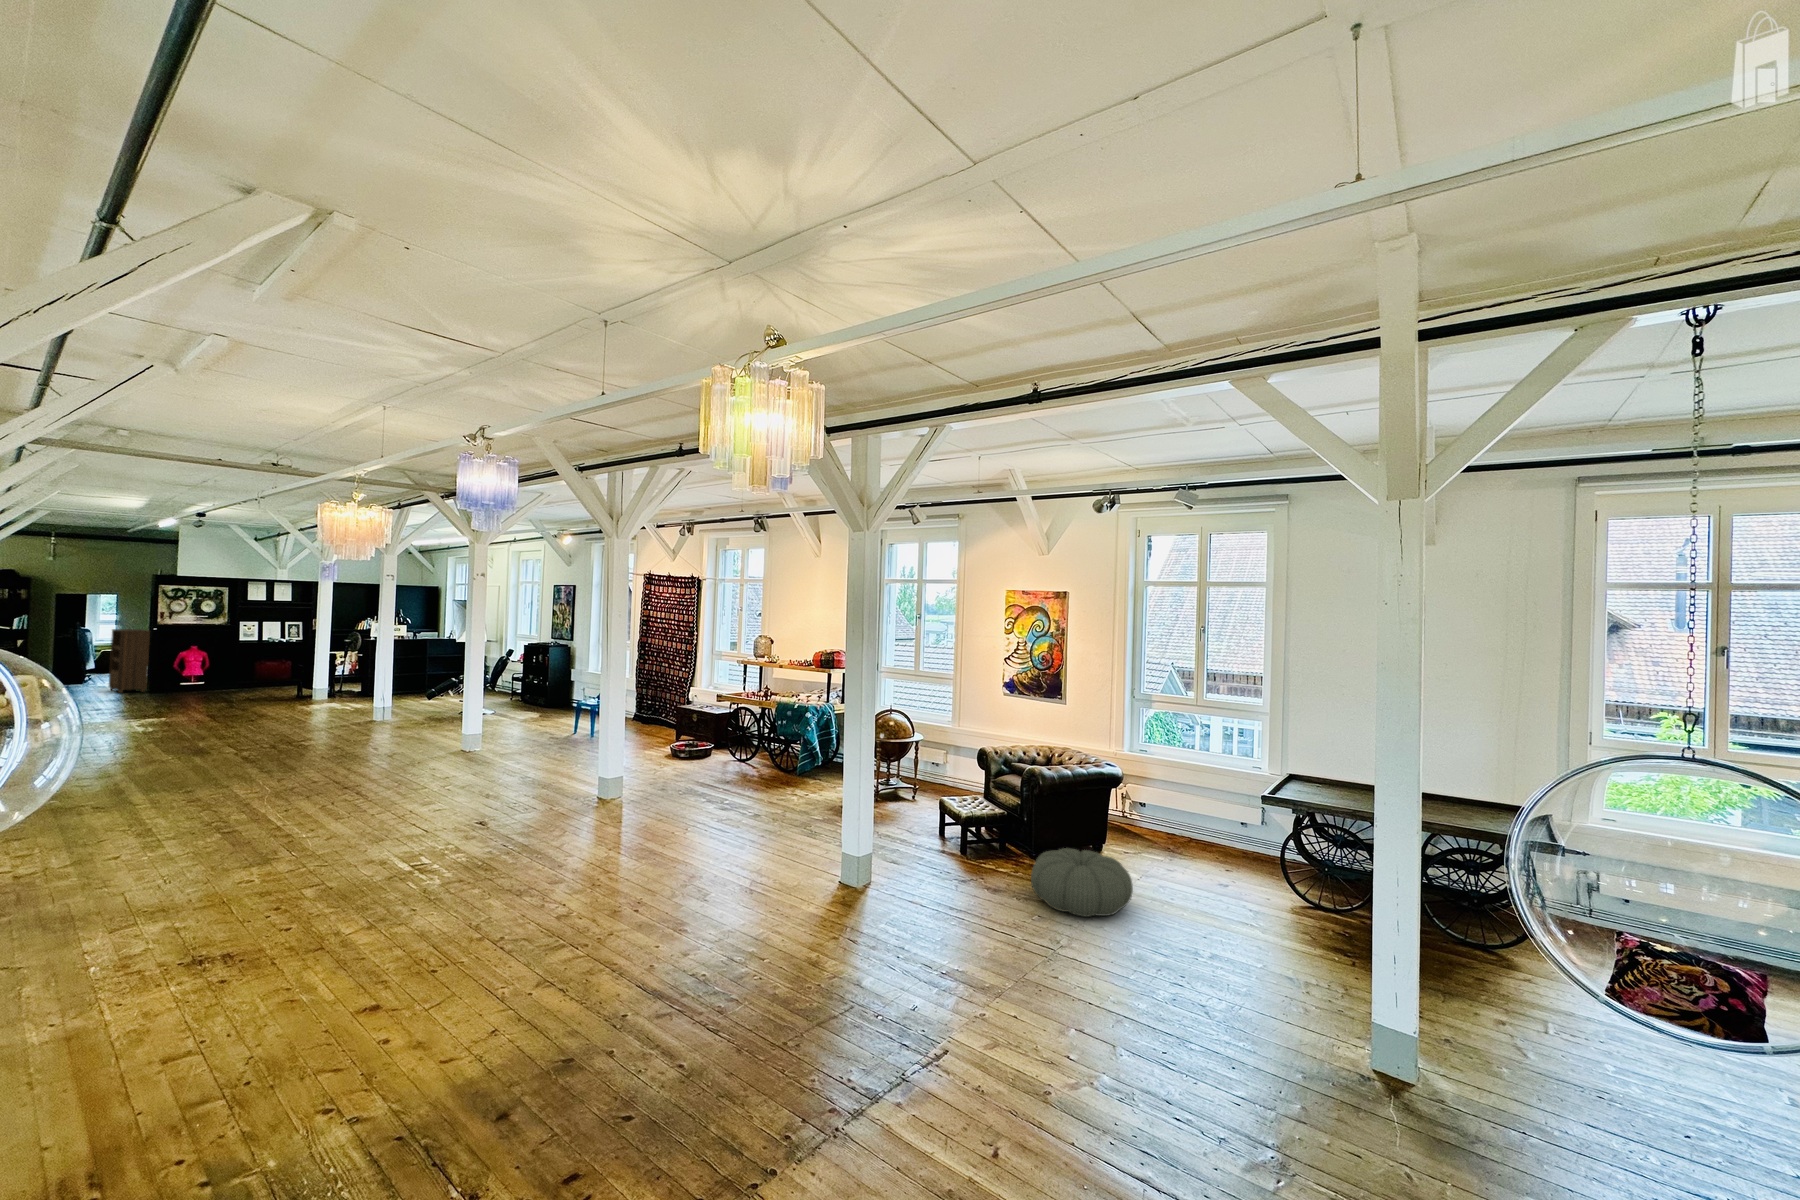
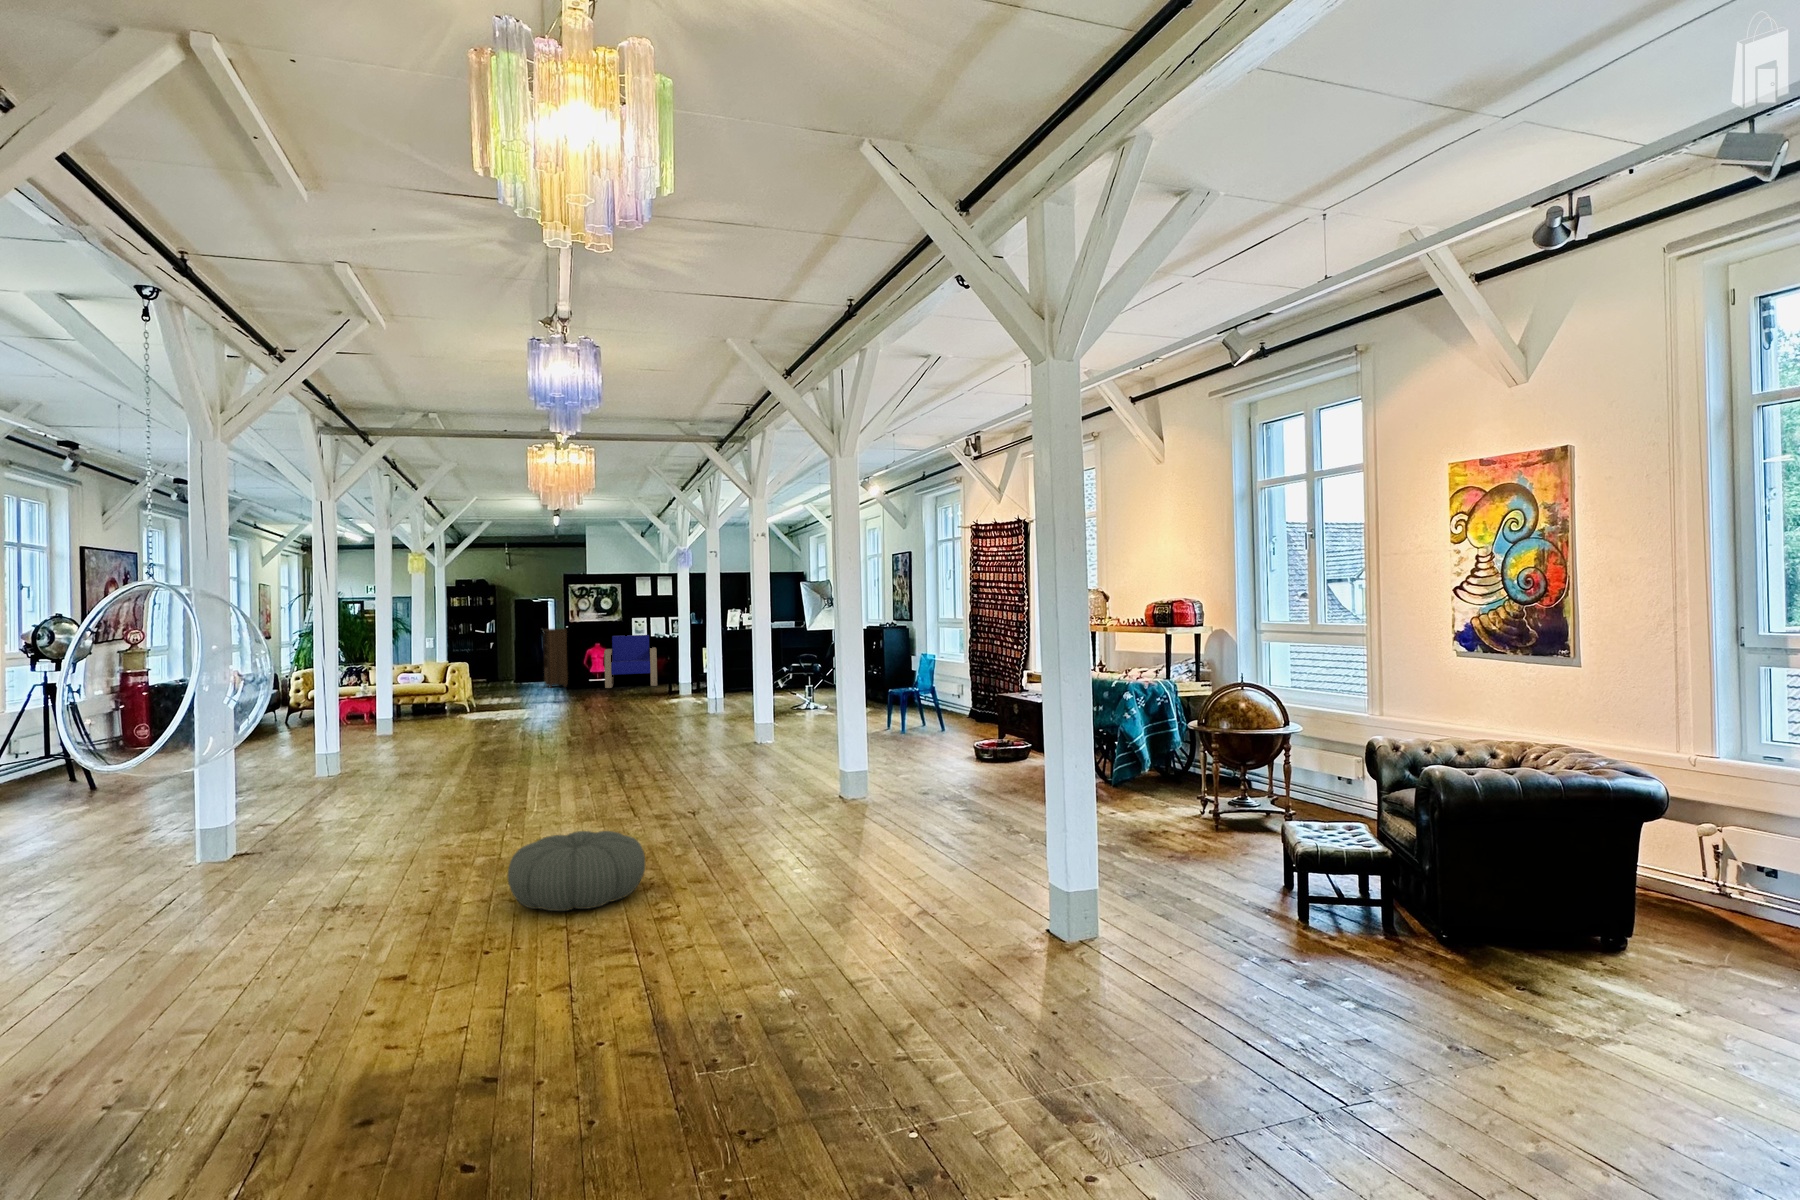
armchair: none [201,639,275,693] -> present [604,635,657,688]
pouf: present [1031,848,1133,917] -> present [508,831,645,911]

